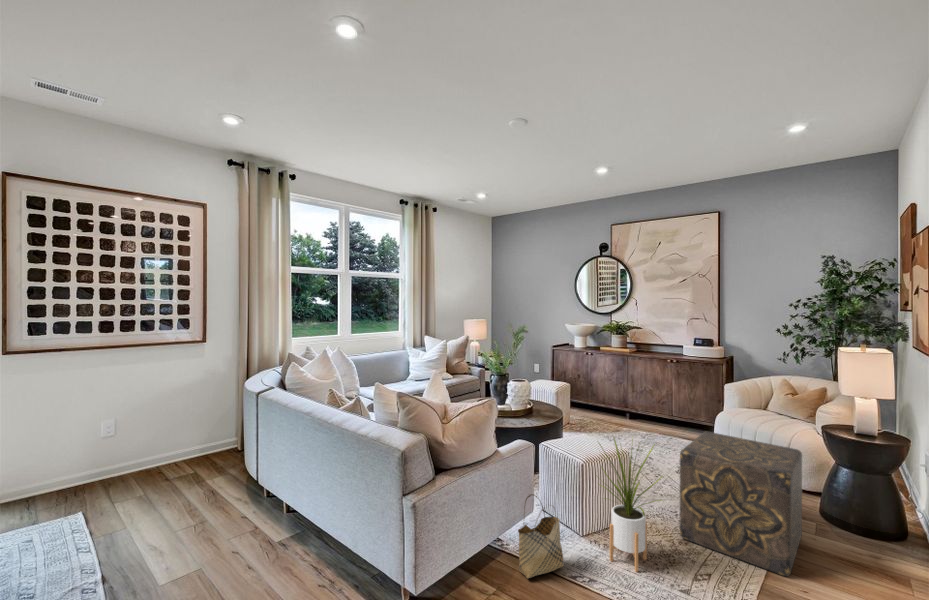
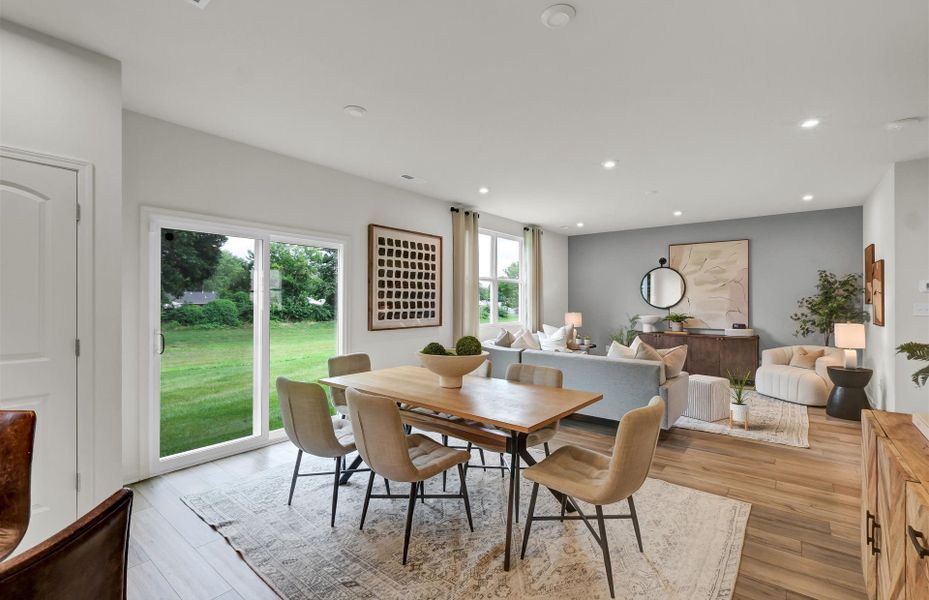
ottoman: present [680,432,802,576] -> none [759,370,820,430]
woven basket: present [518,494,563,578] -> none [690,395,711,432]

